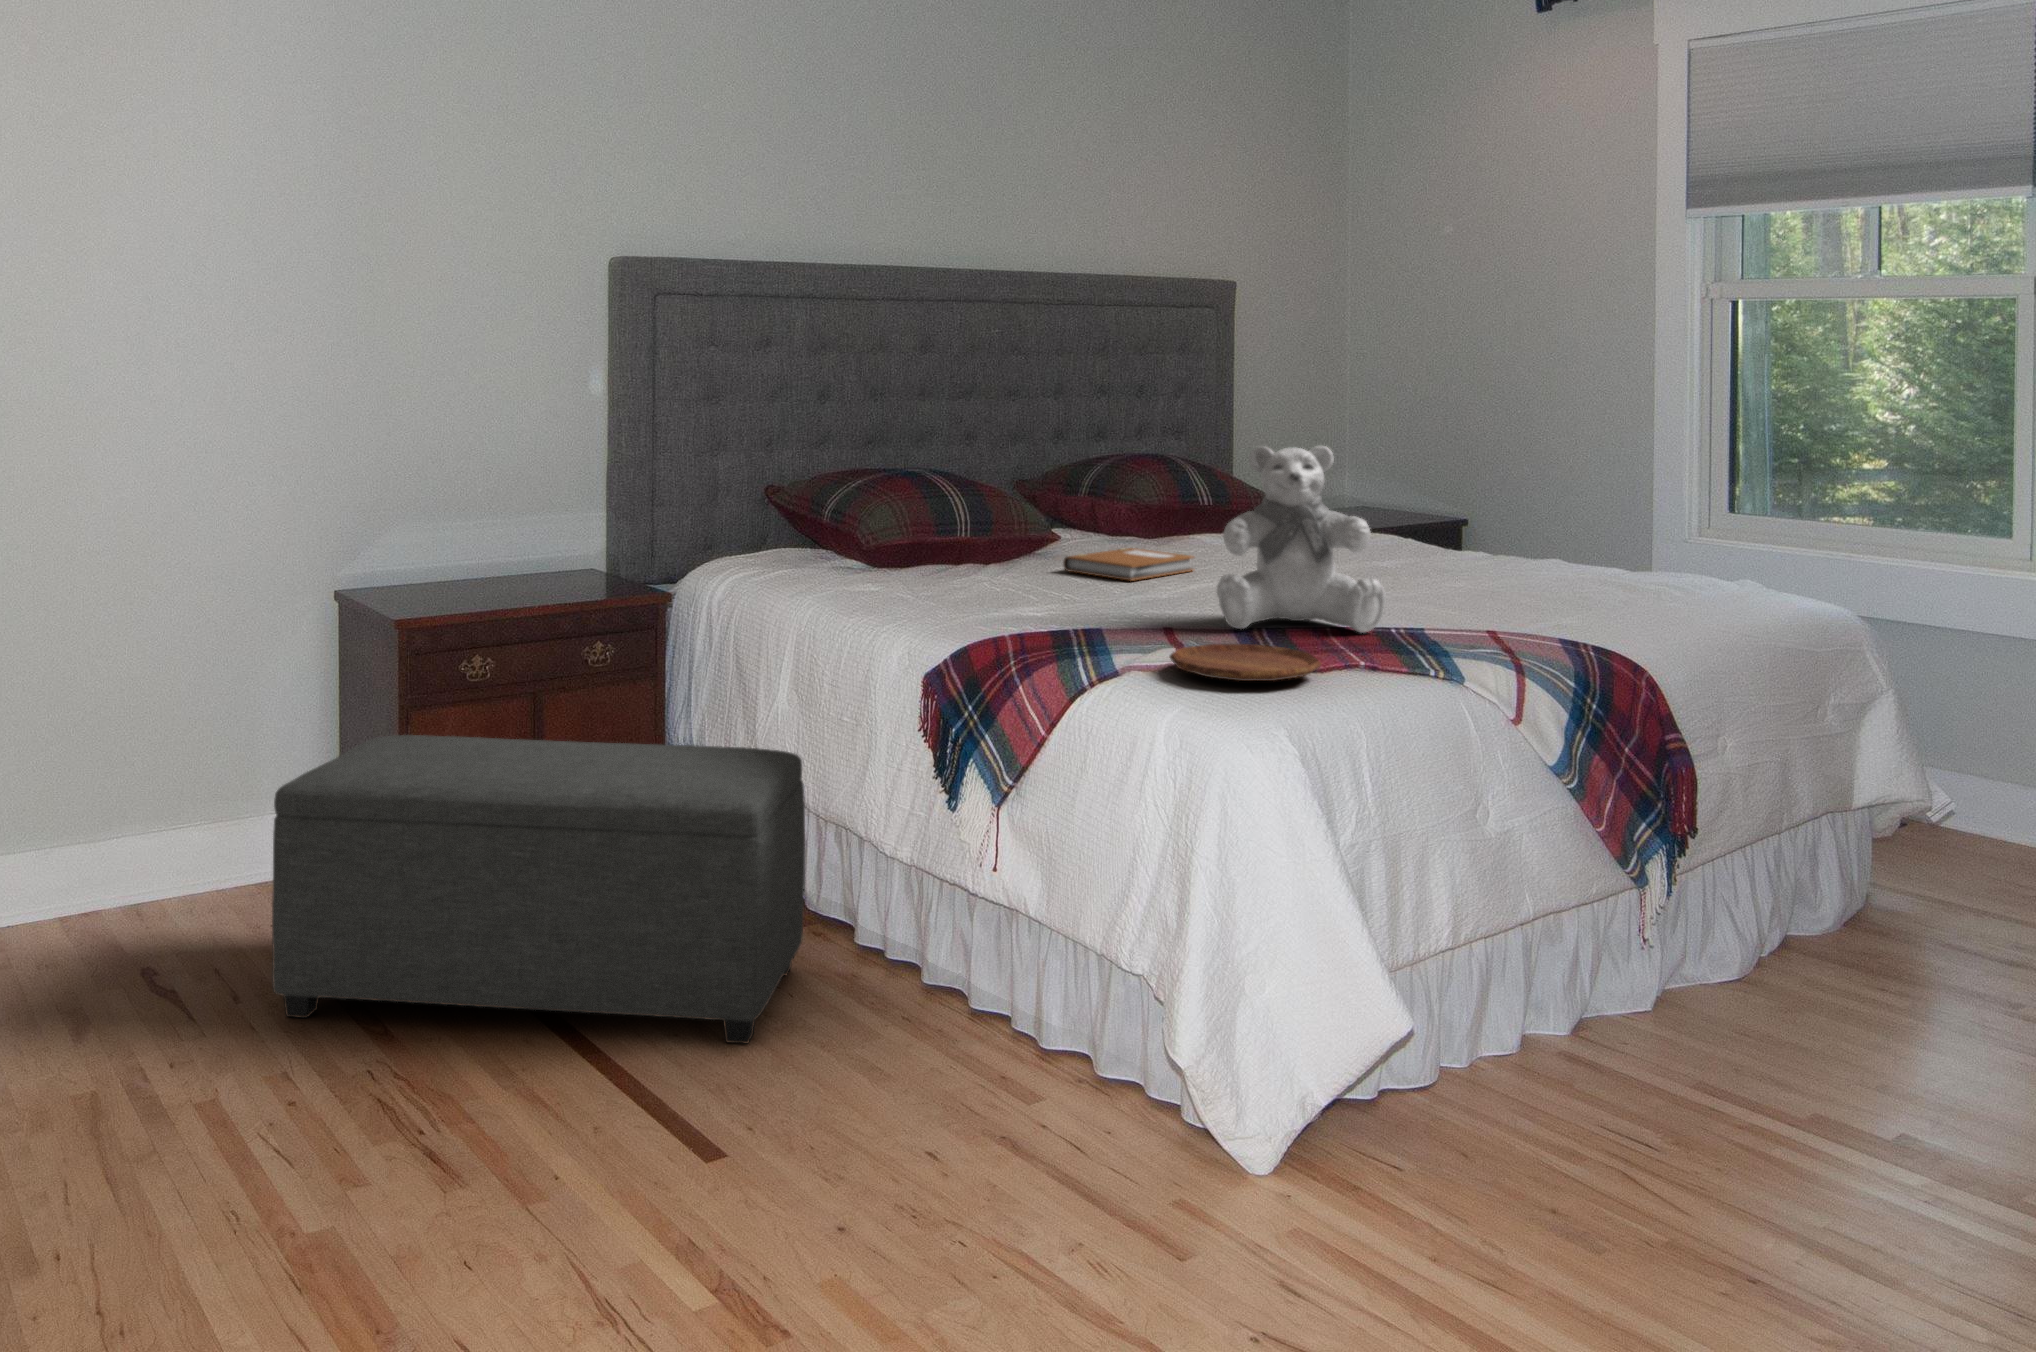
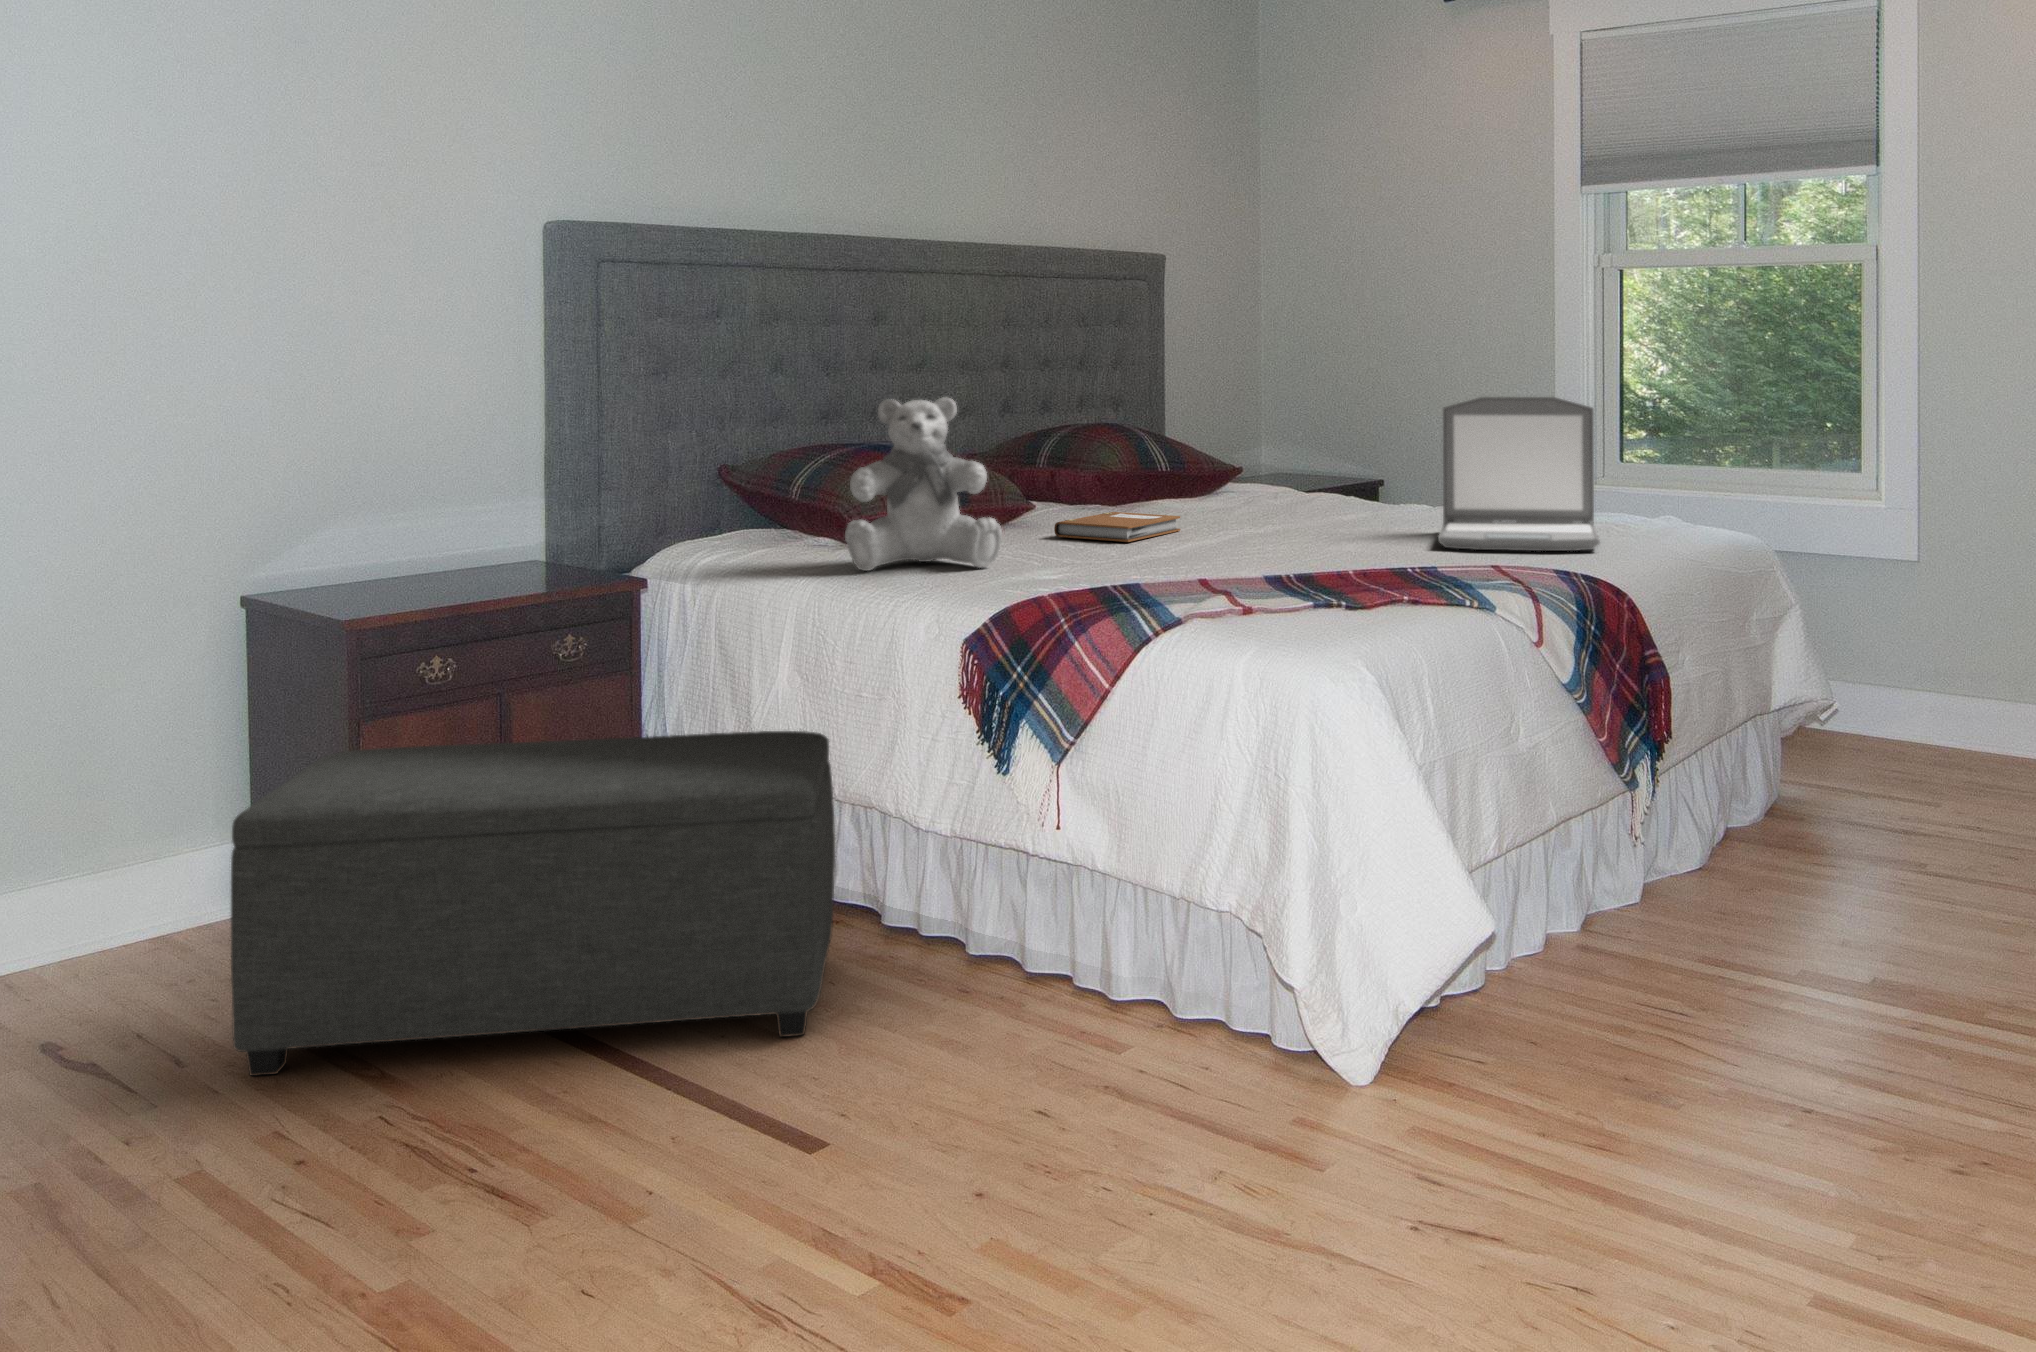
laptop: none [1451,445,1643,619] -> present [1438,397,1600,551]
teddy bear: present [1217,446,1386,633] -> present [845,398,1002,571]
tray: present [1170,644,1321,681] -> none [1227,587,1372,619]

